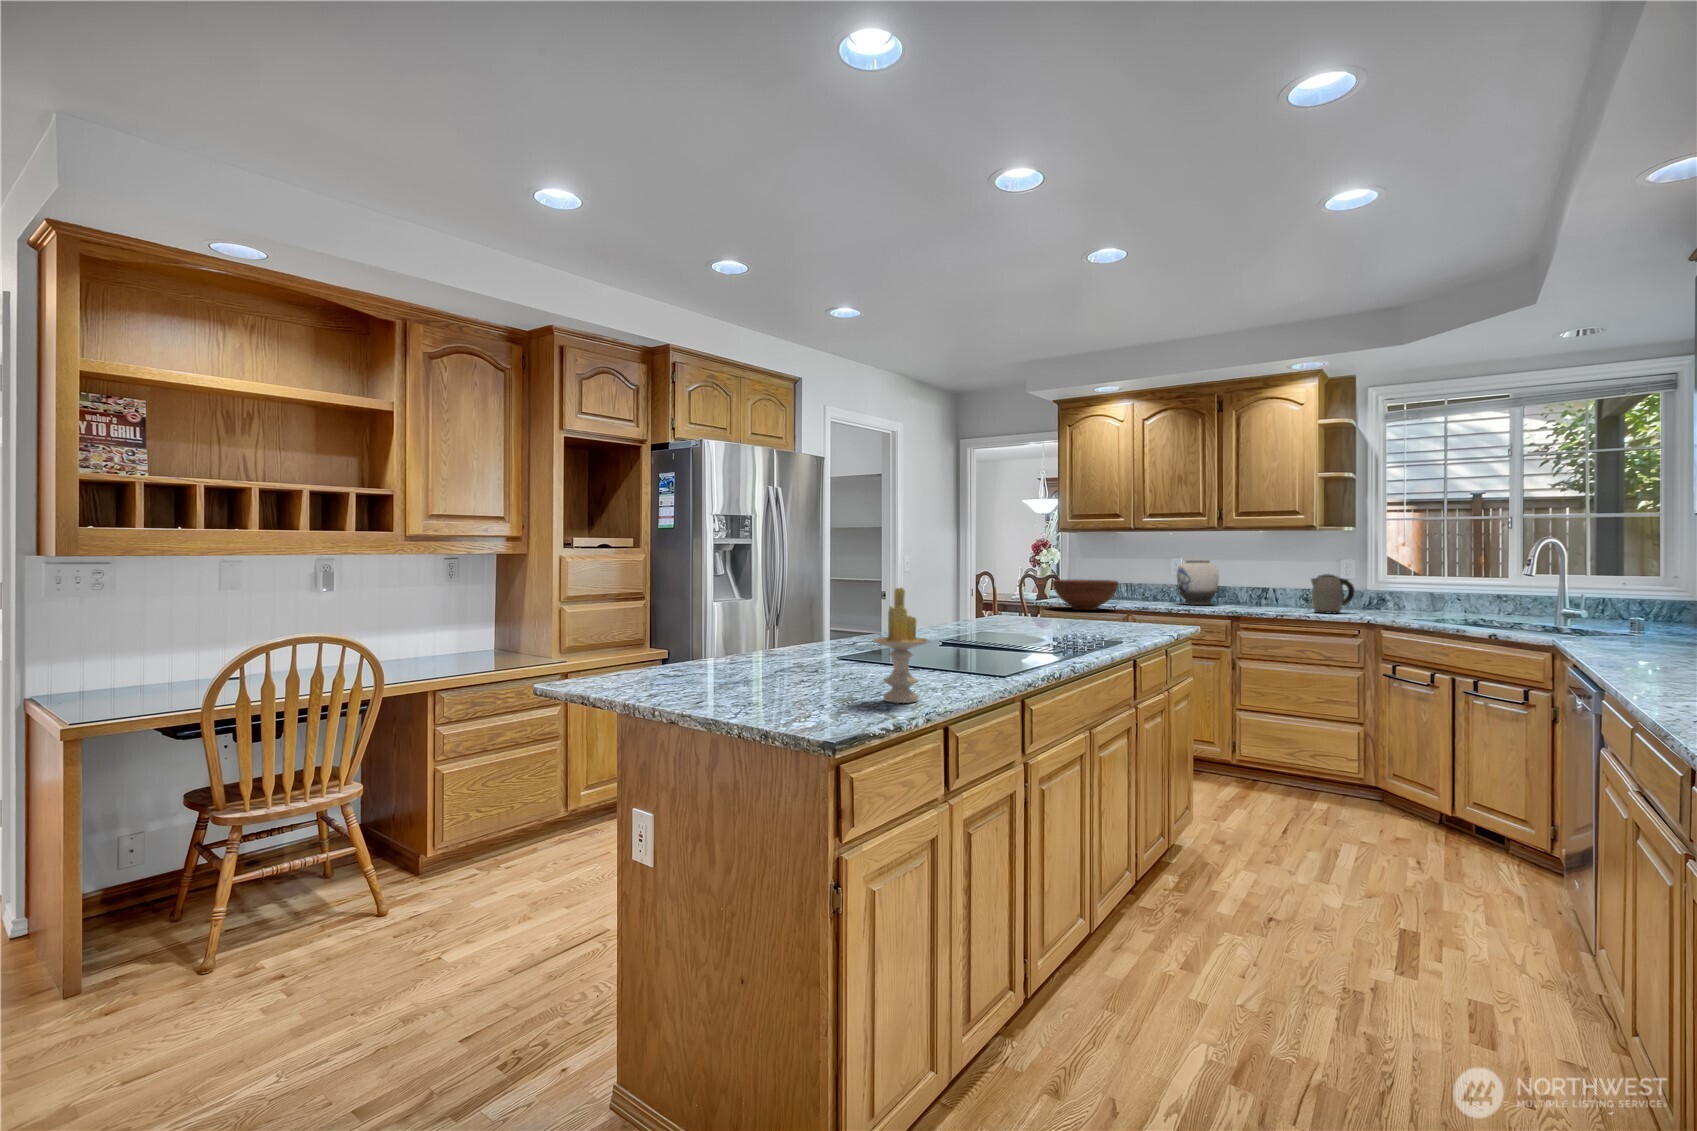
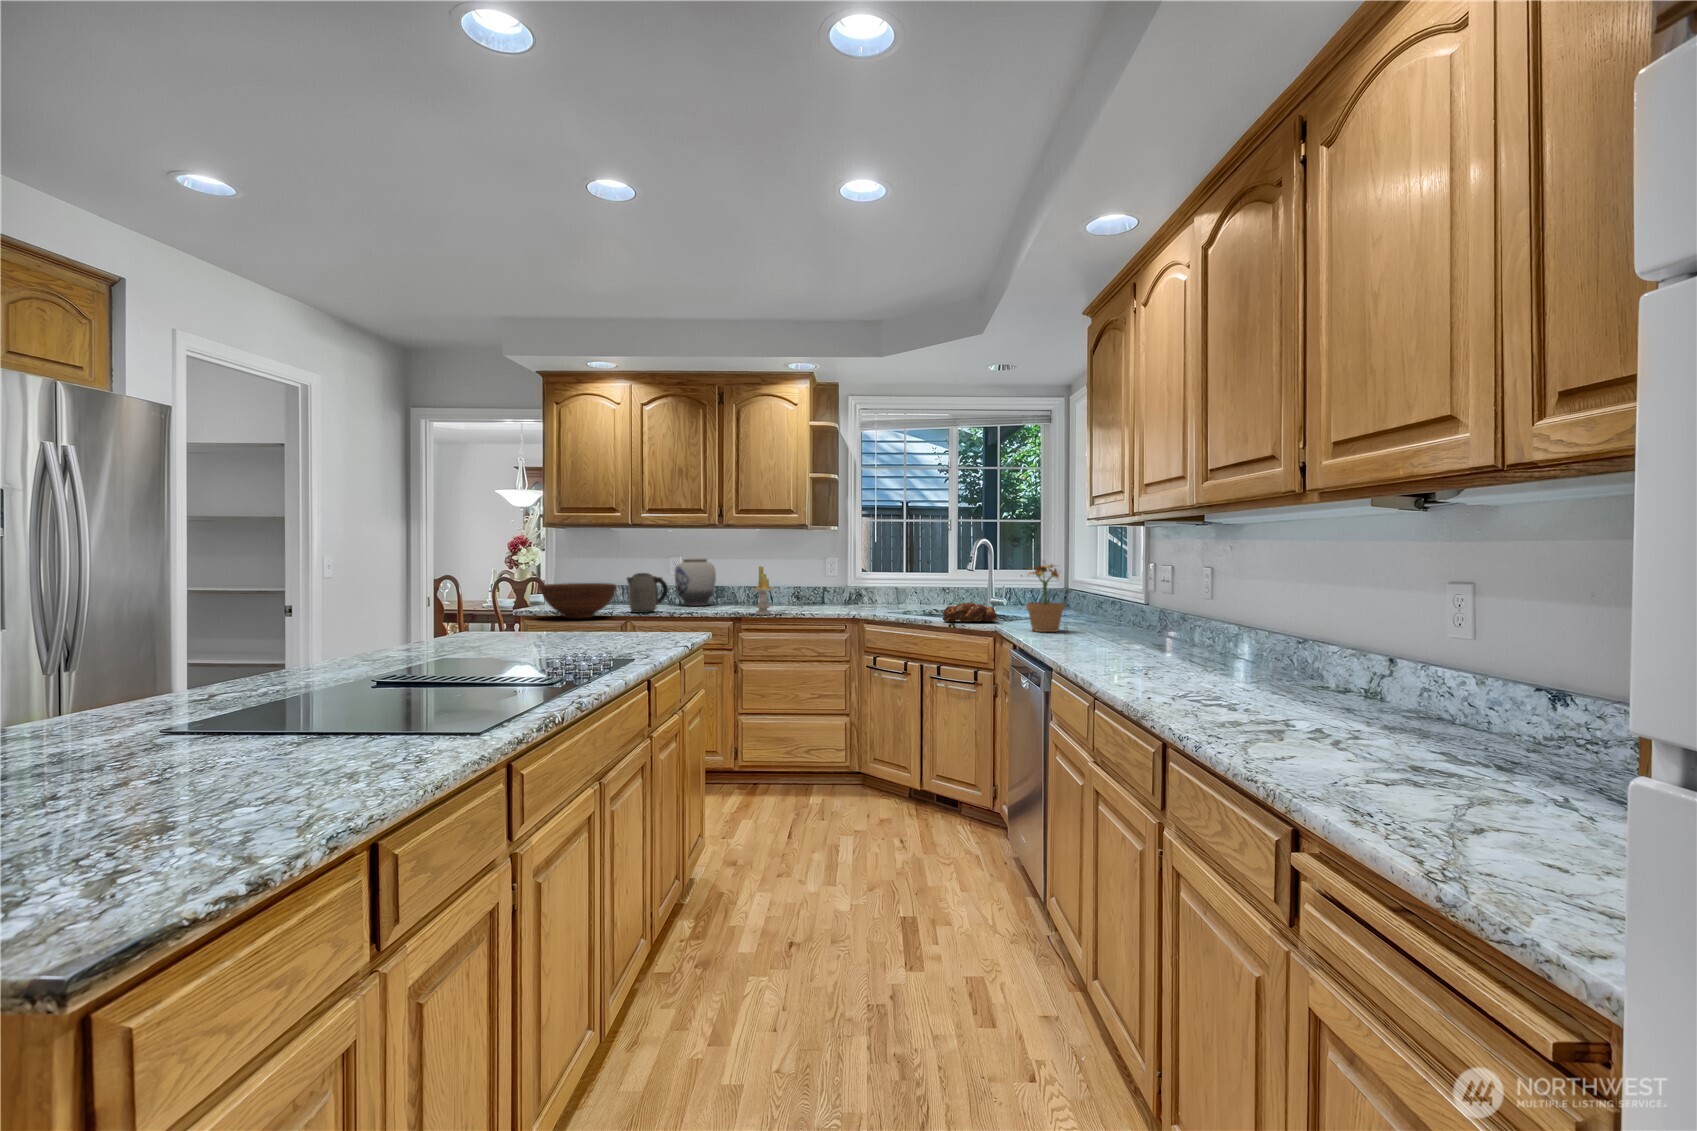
potted plant: none [1596,564,1655,649] -> present [1026,563,1065,632]
kettle: present [1311,574,1355,613] -> present [626,573,668,613]
candle: present [873,588,929,703] -> present [751,566,775,615]
bread loaf: none [1482,612,1561,634] -> present [943,602,998,622]

